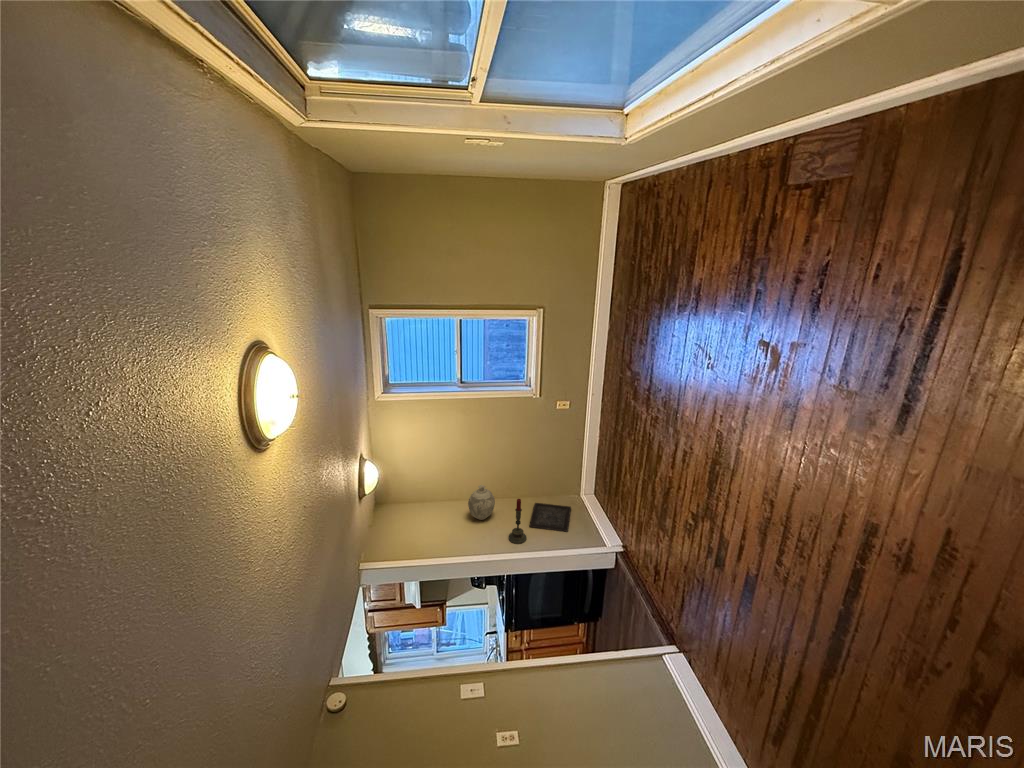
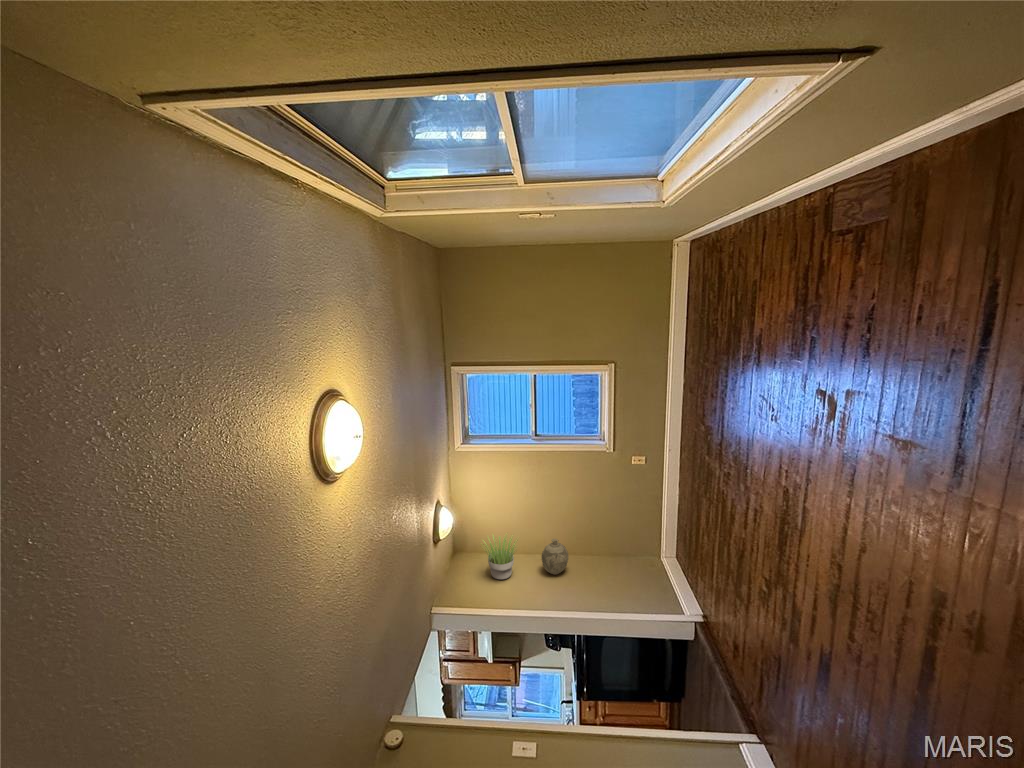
potted plant: none [403,481,448,530] -> present [483,535,516,580]
candle: present [509,499,527,544] -> none [580,554,598,603]
tray: present [529,503,571,532] -> none [602,562,649,594]

